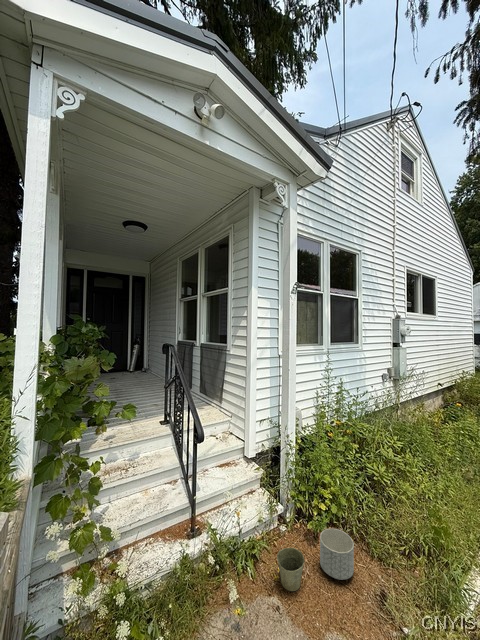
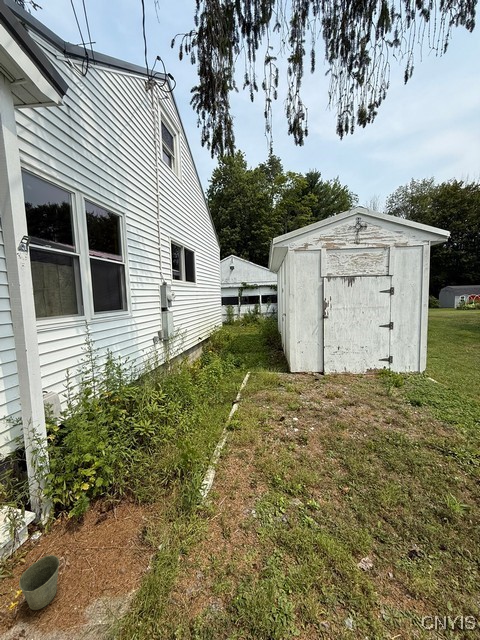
planter: present [320,528,354,580] -> none [81,504,120,557]

